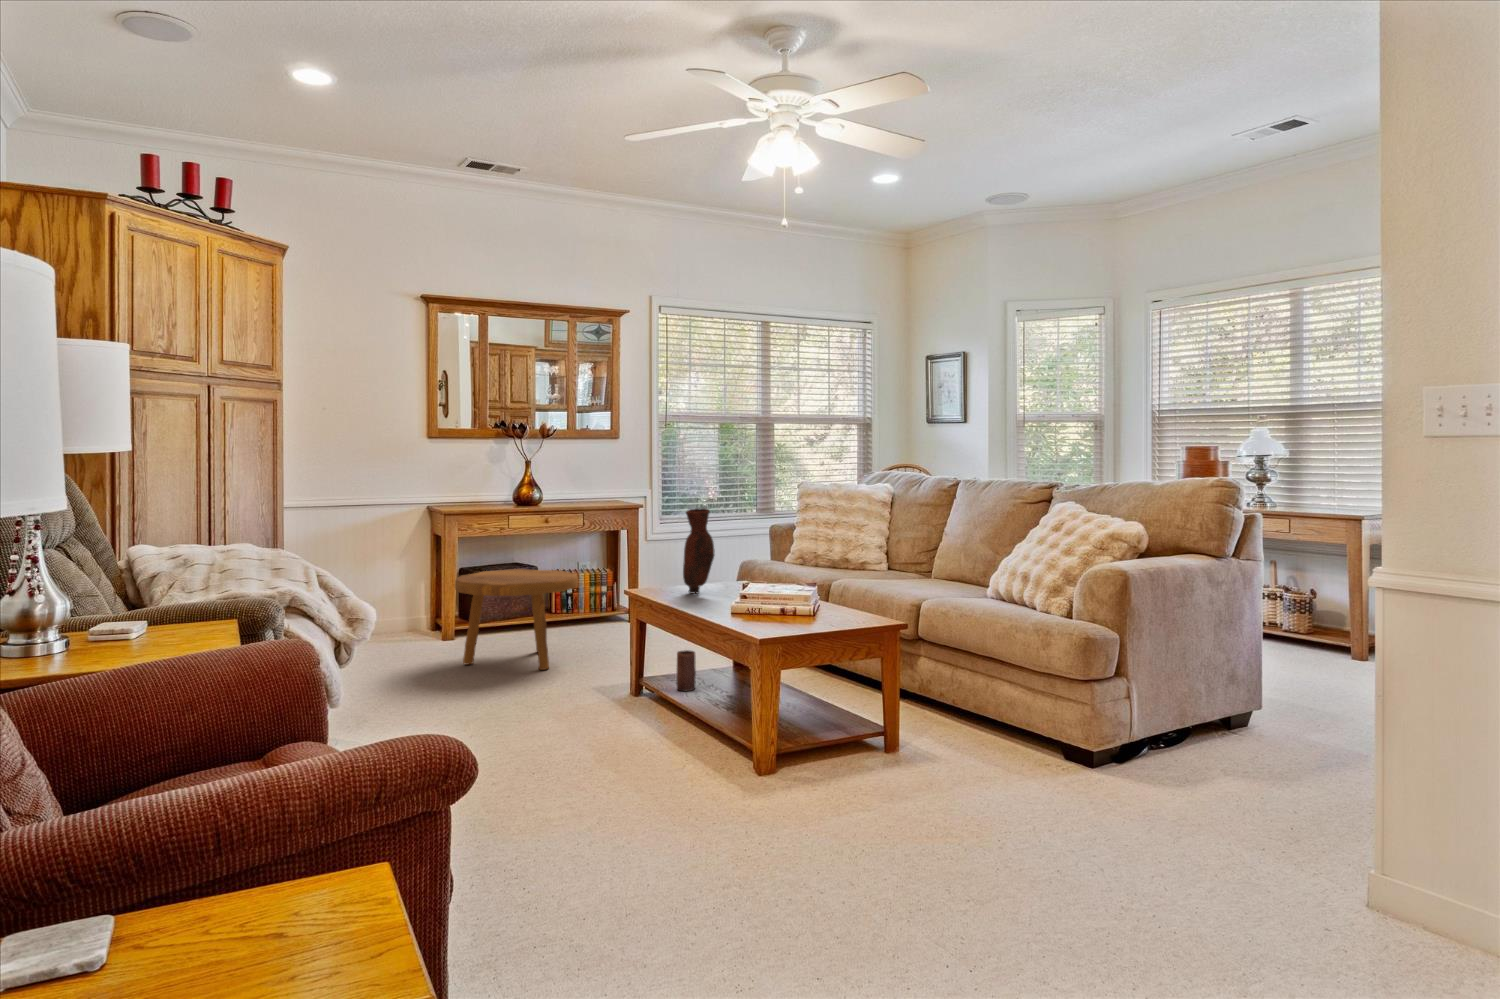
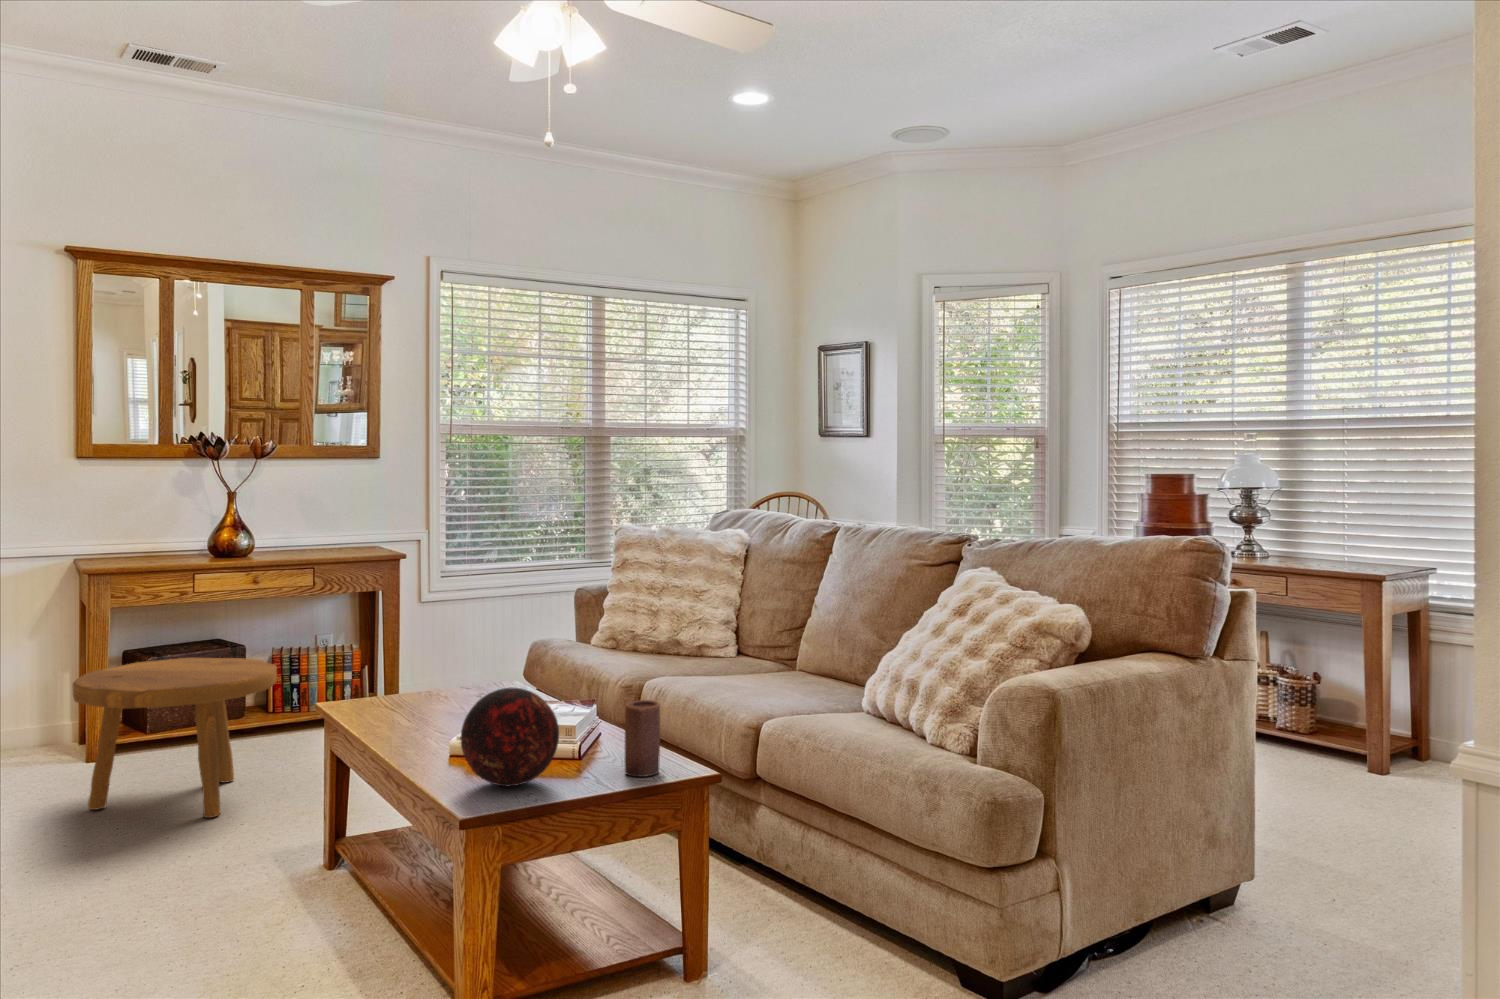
vase: present [683,508,715,593] -> none [401,579,450,712]
decorative orb: none [749,566,808,626] -> present [460,688,559,786]
candle: present [677,650,696,691] -> present [625,700,660,777]

